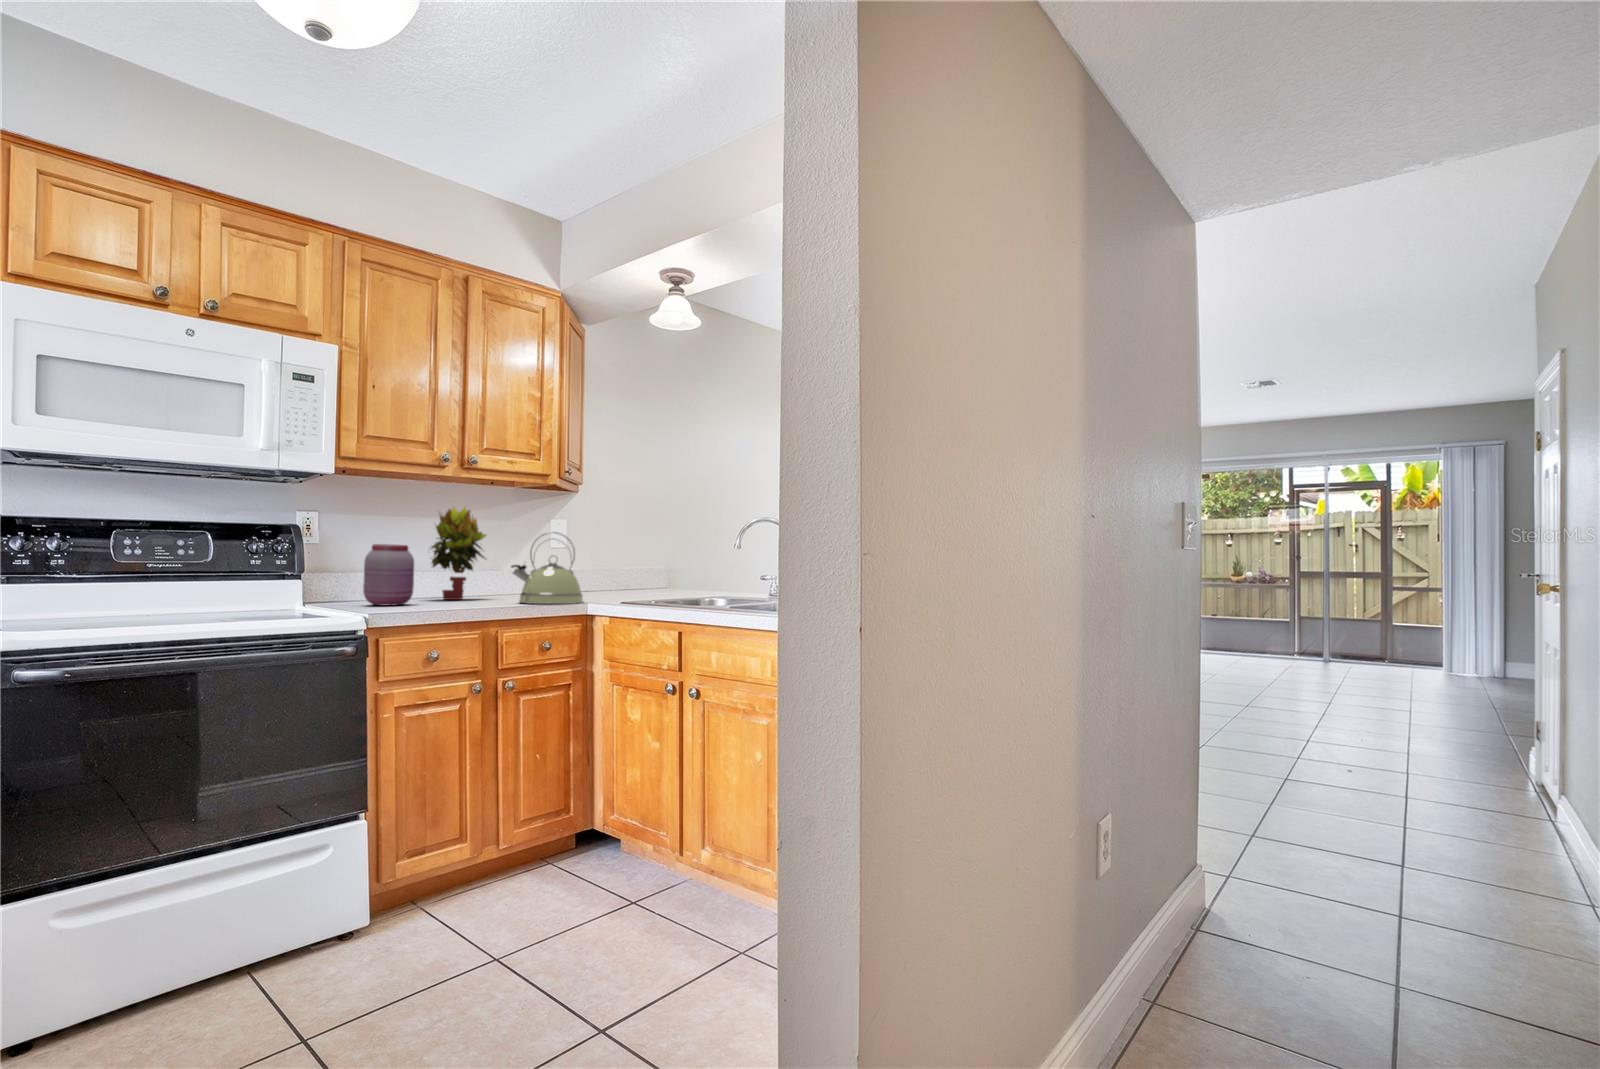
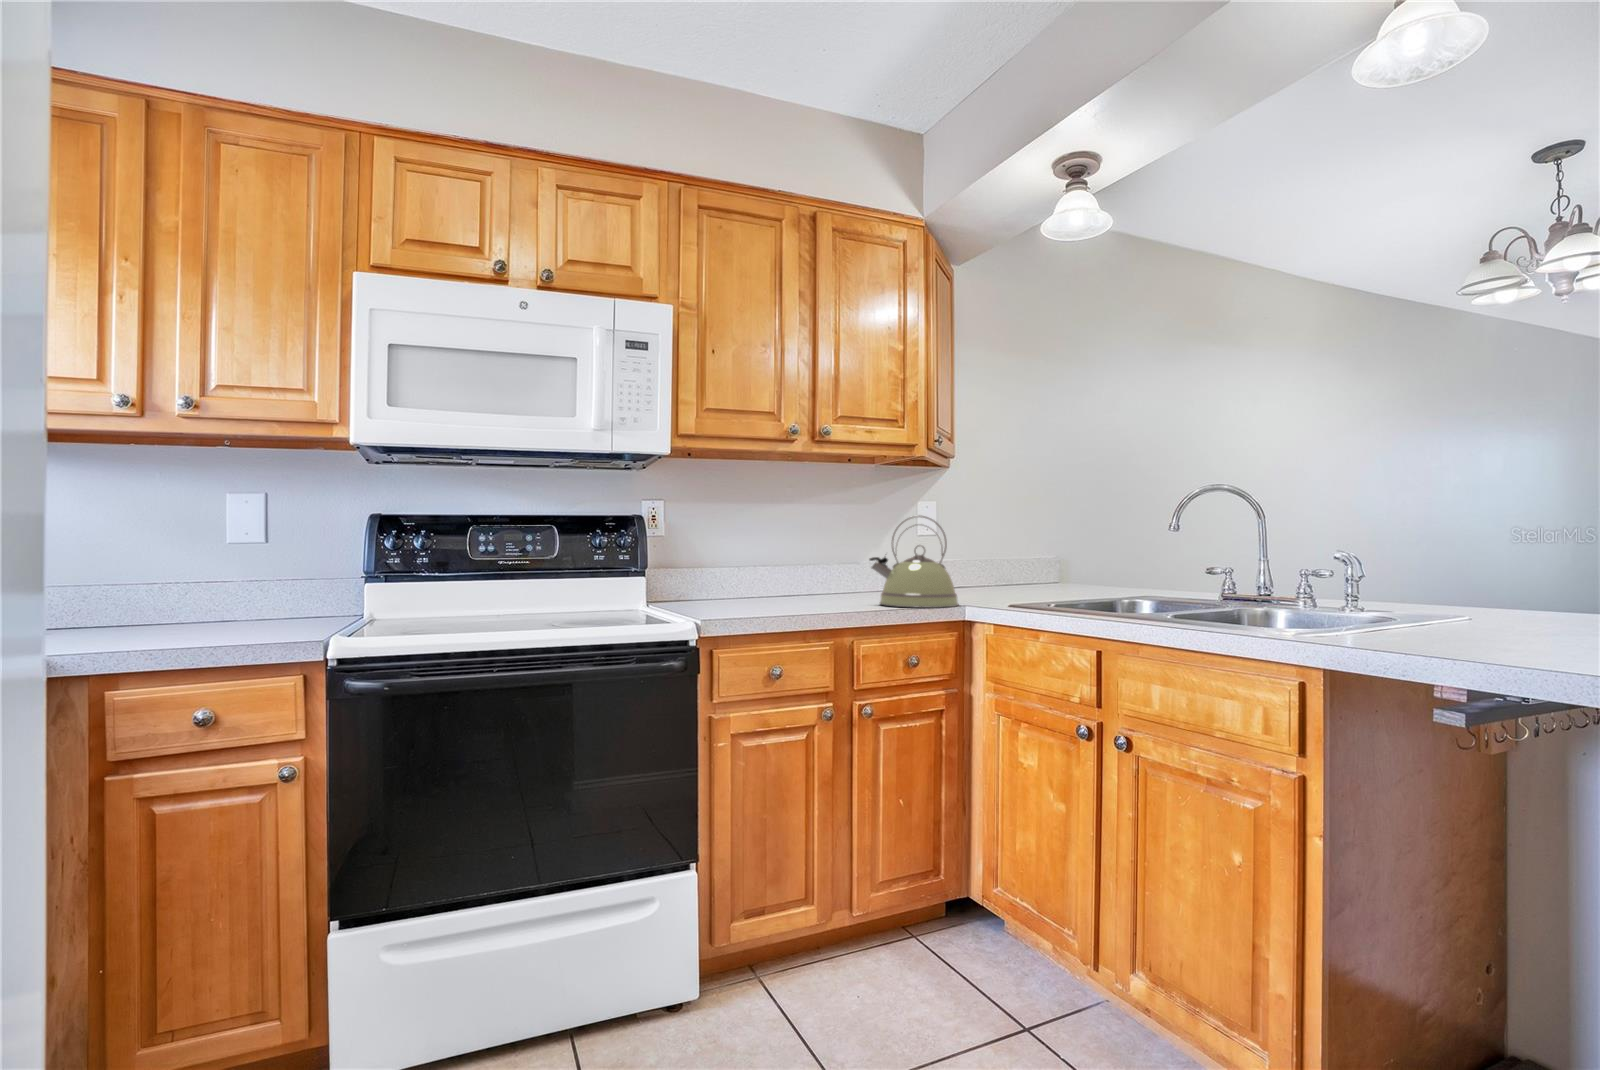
potted plant: present [430,507,486,600] -> none [779,489,849,598]
jar: present [363,544,414,606] -> none [713,535,764,605]

